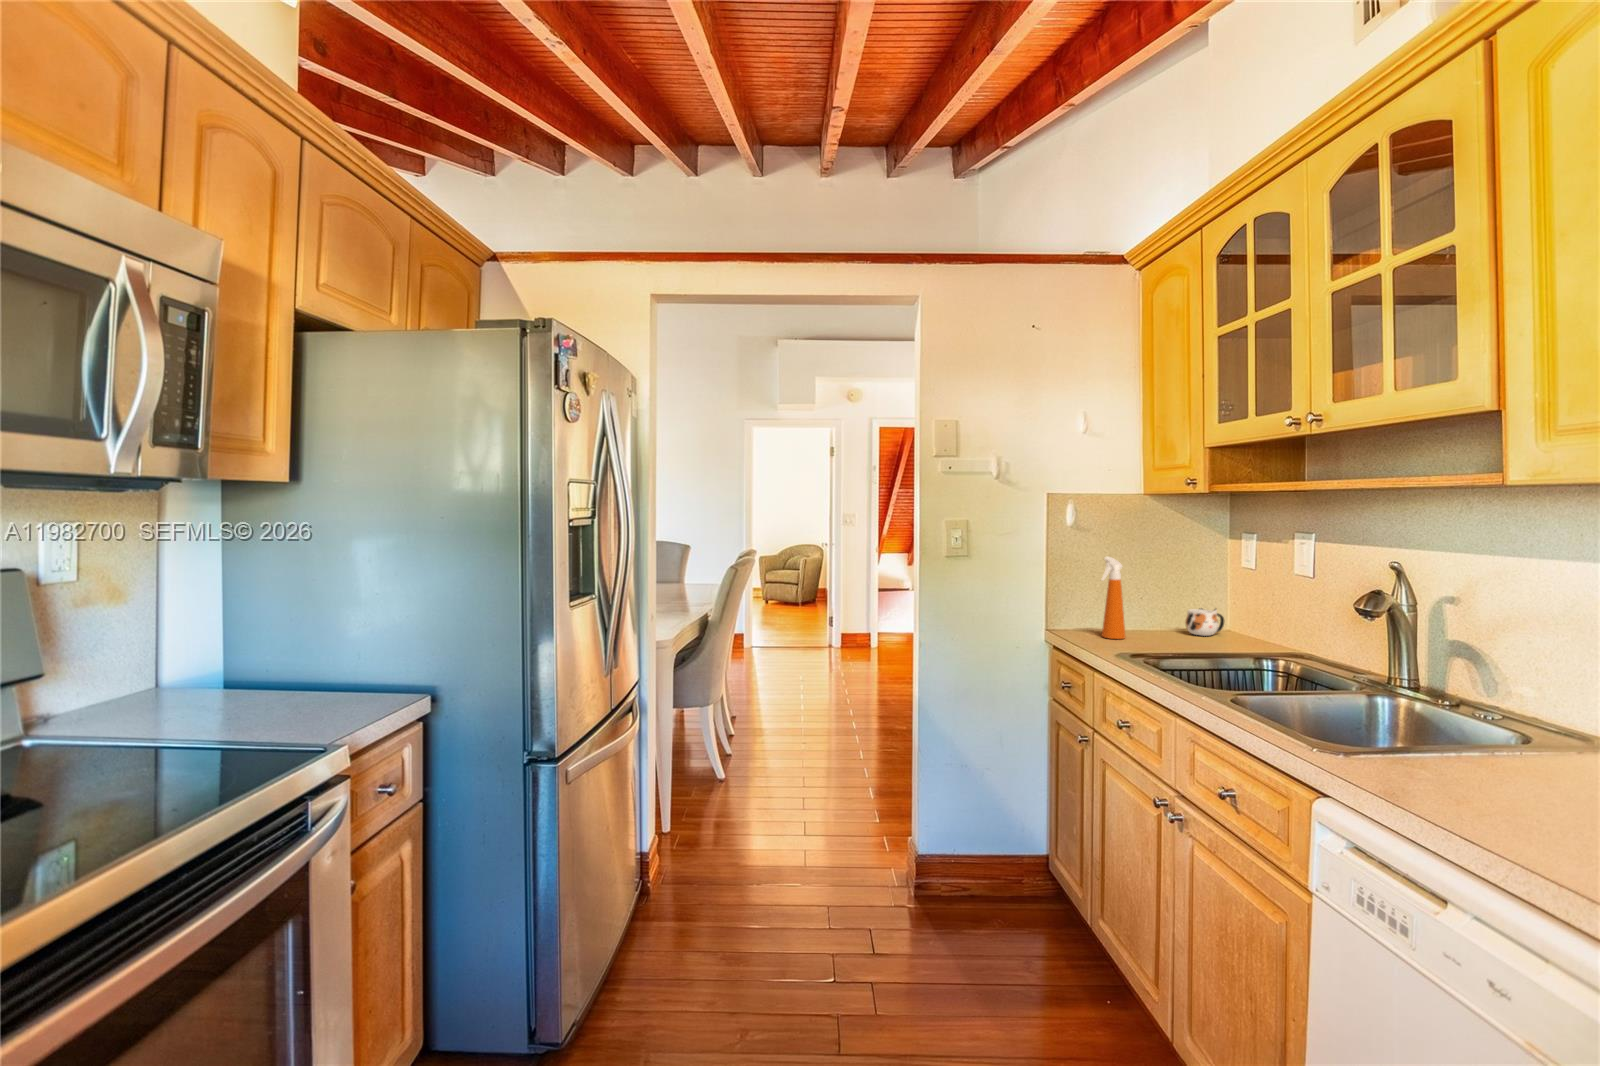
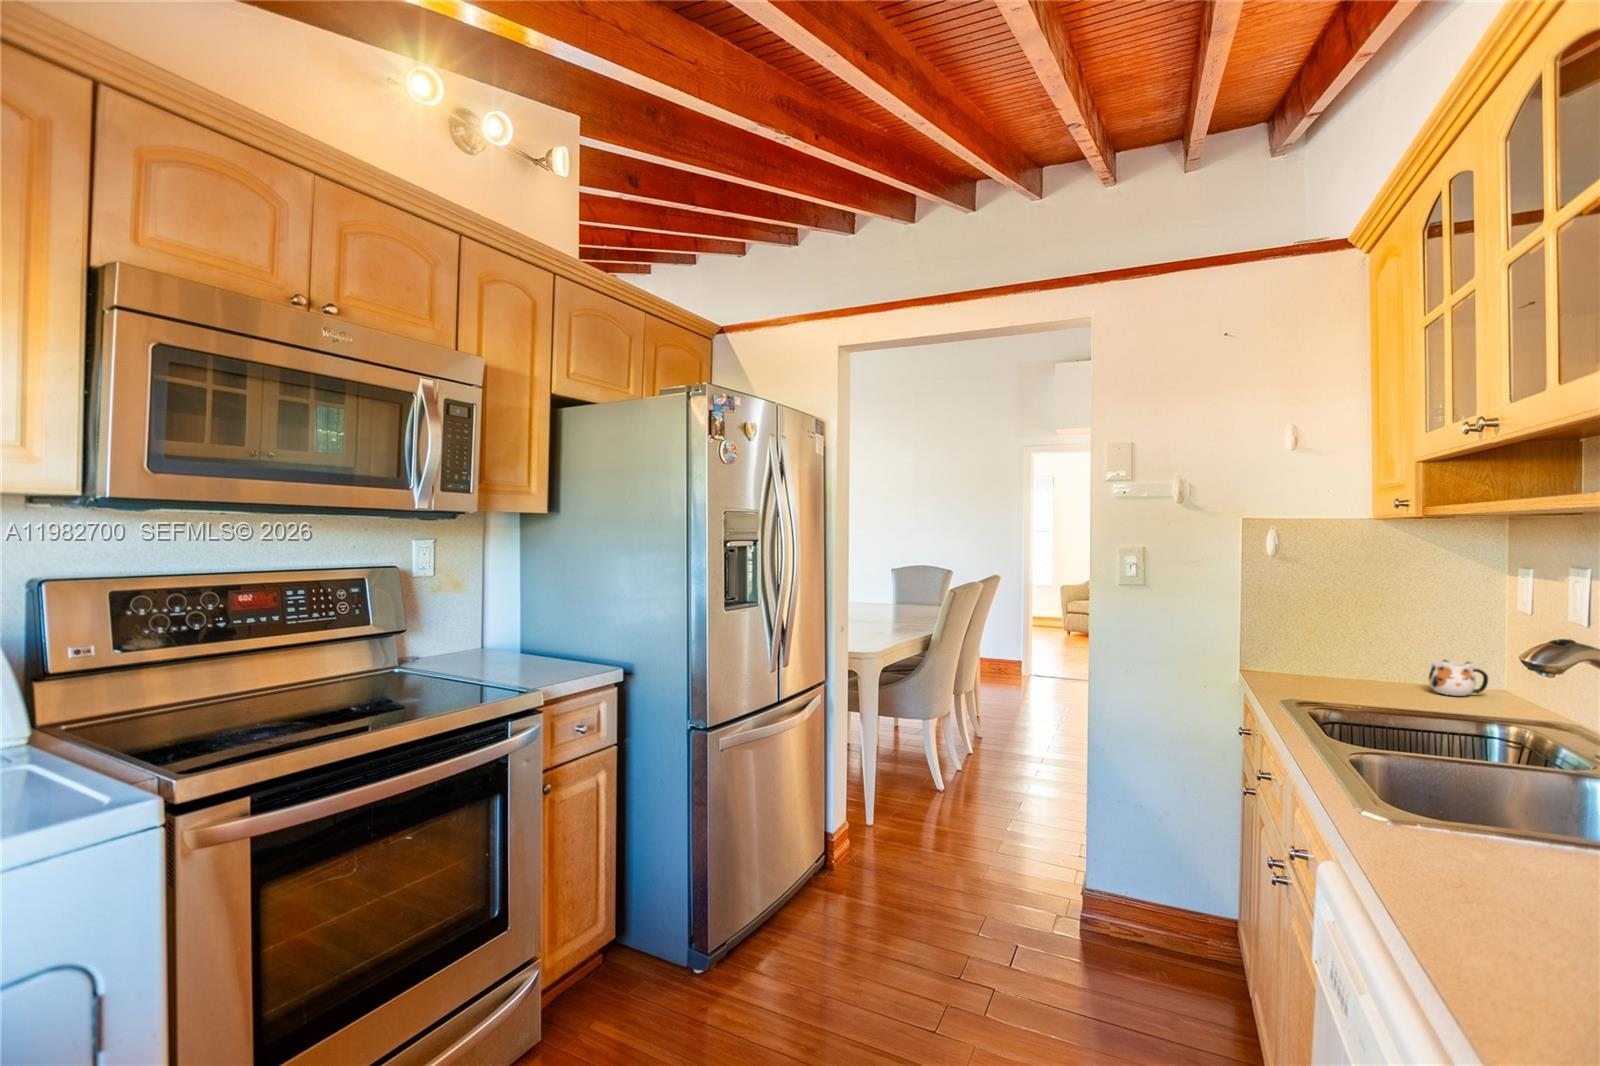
spray bottle: present [1101,557,1125,639] -> none [1293,590,1333,689]

